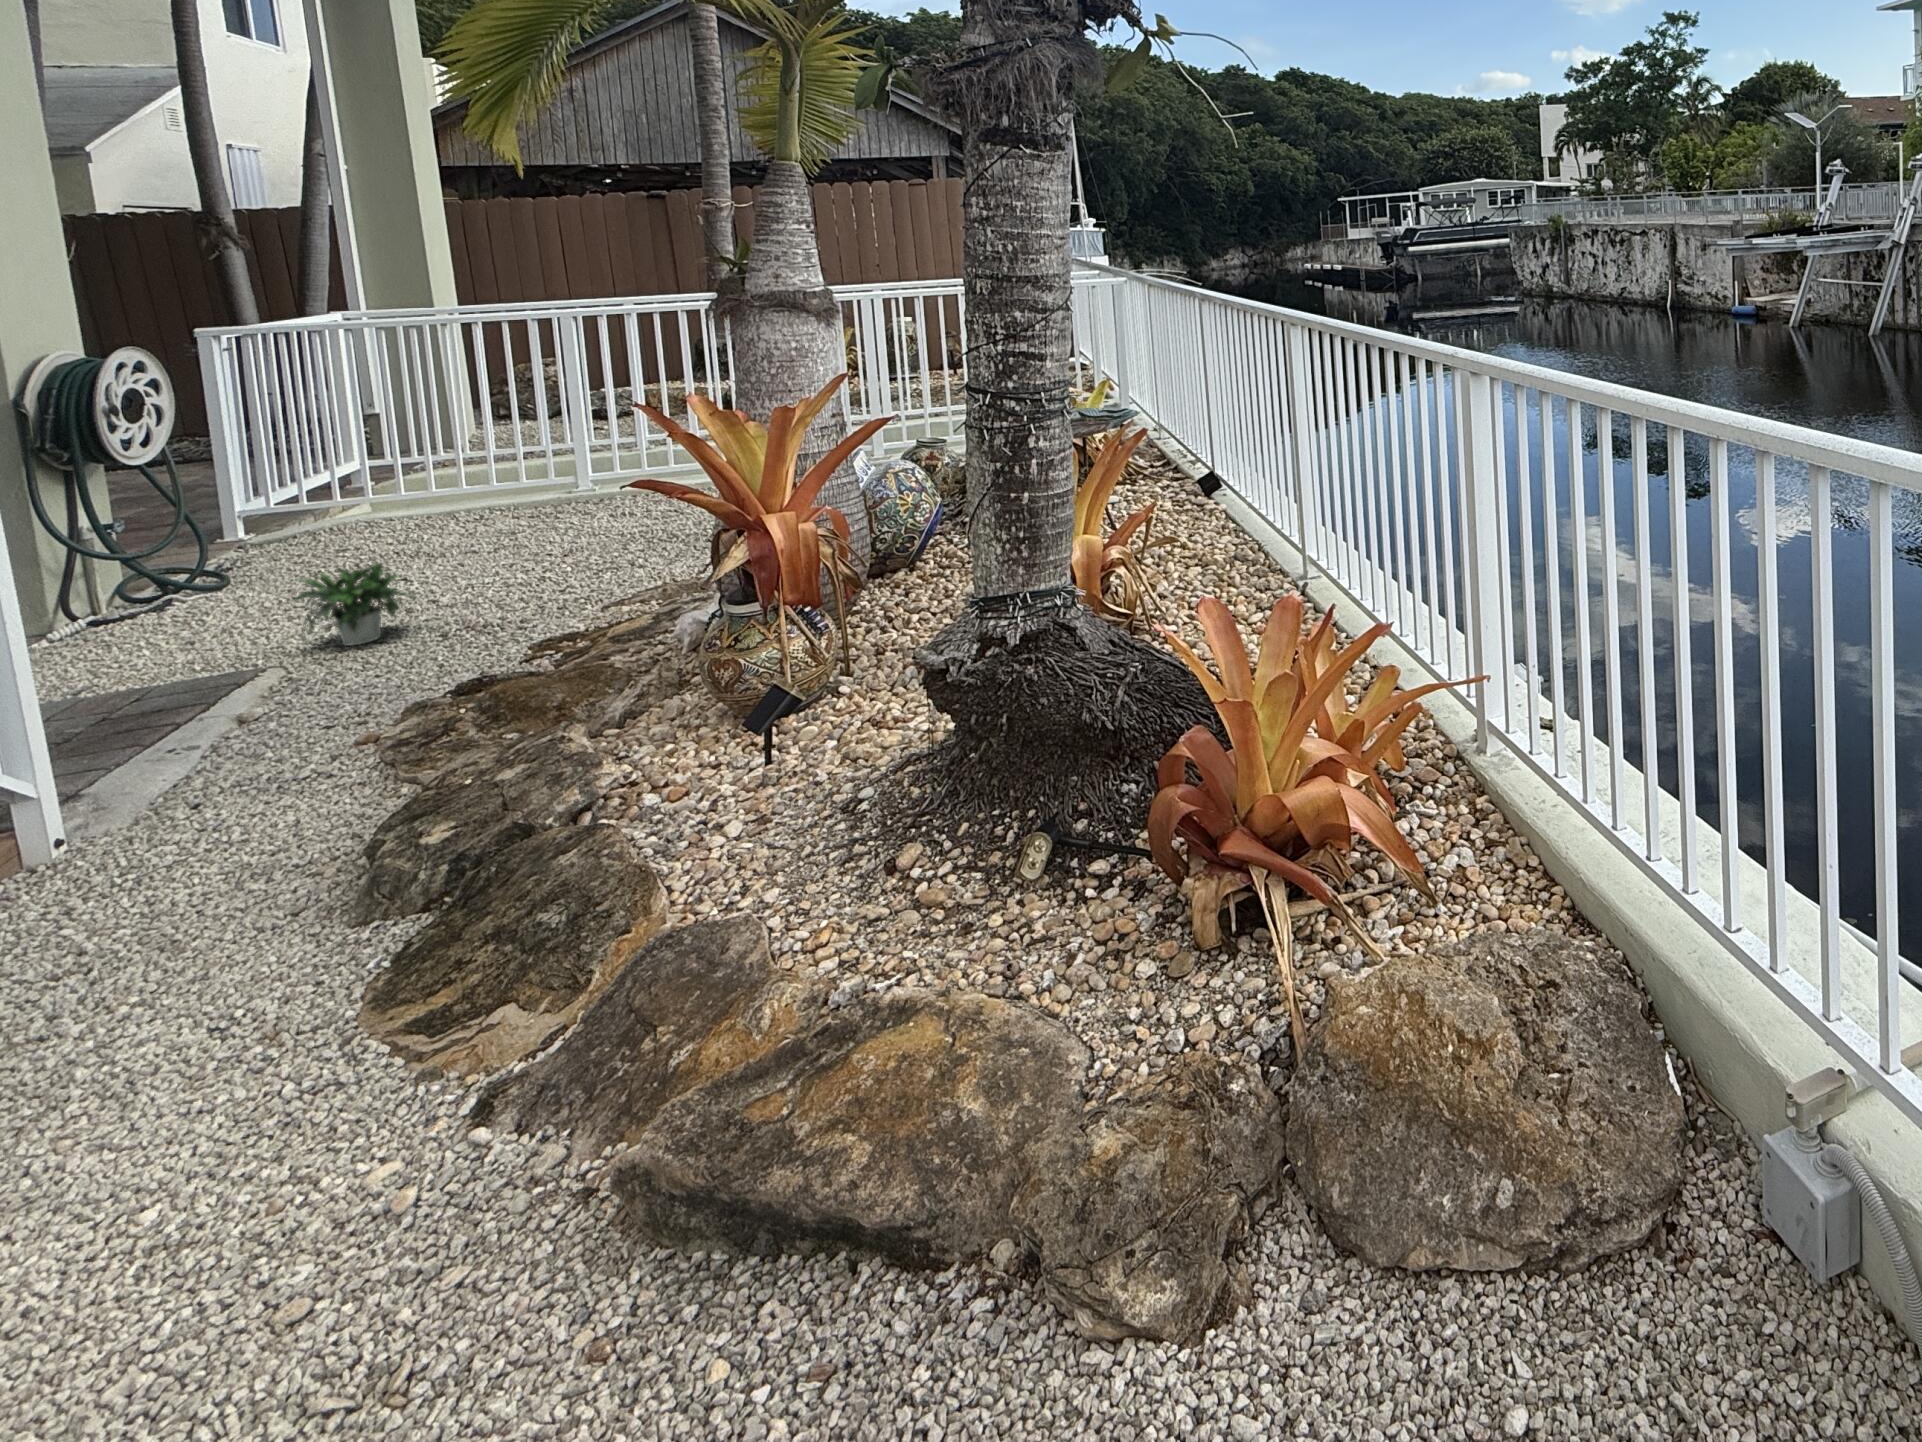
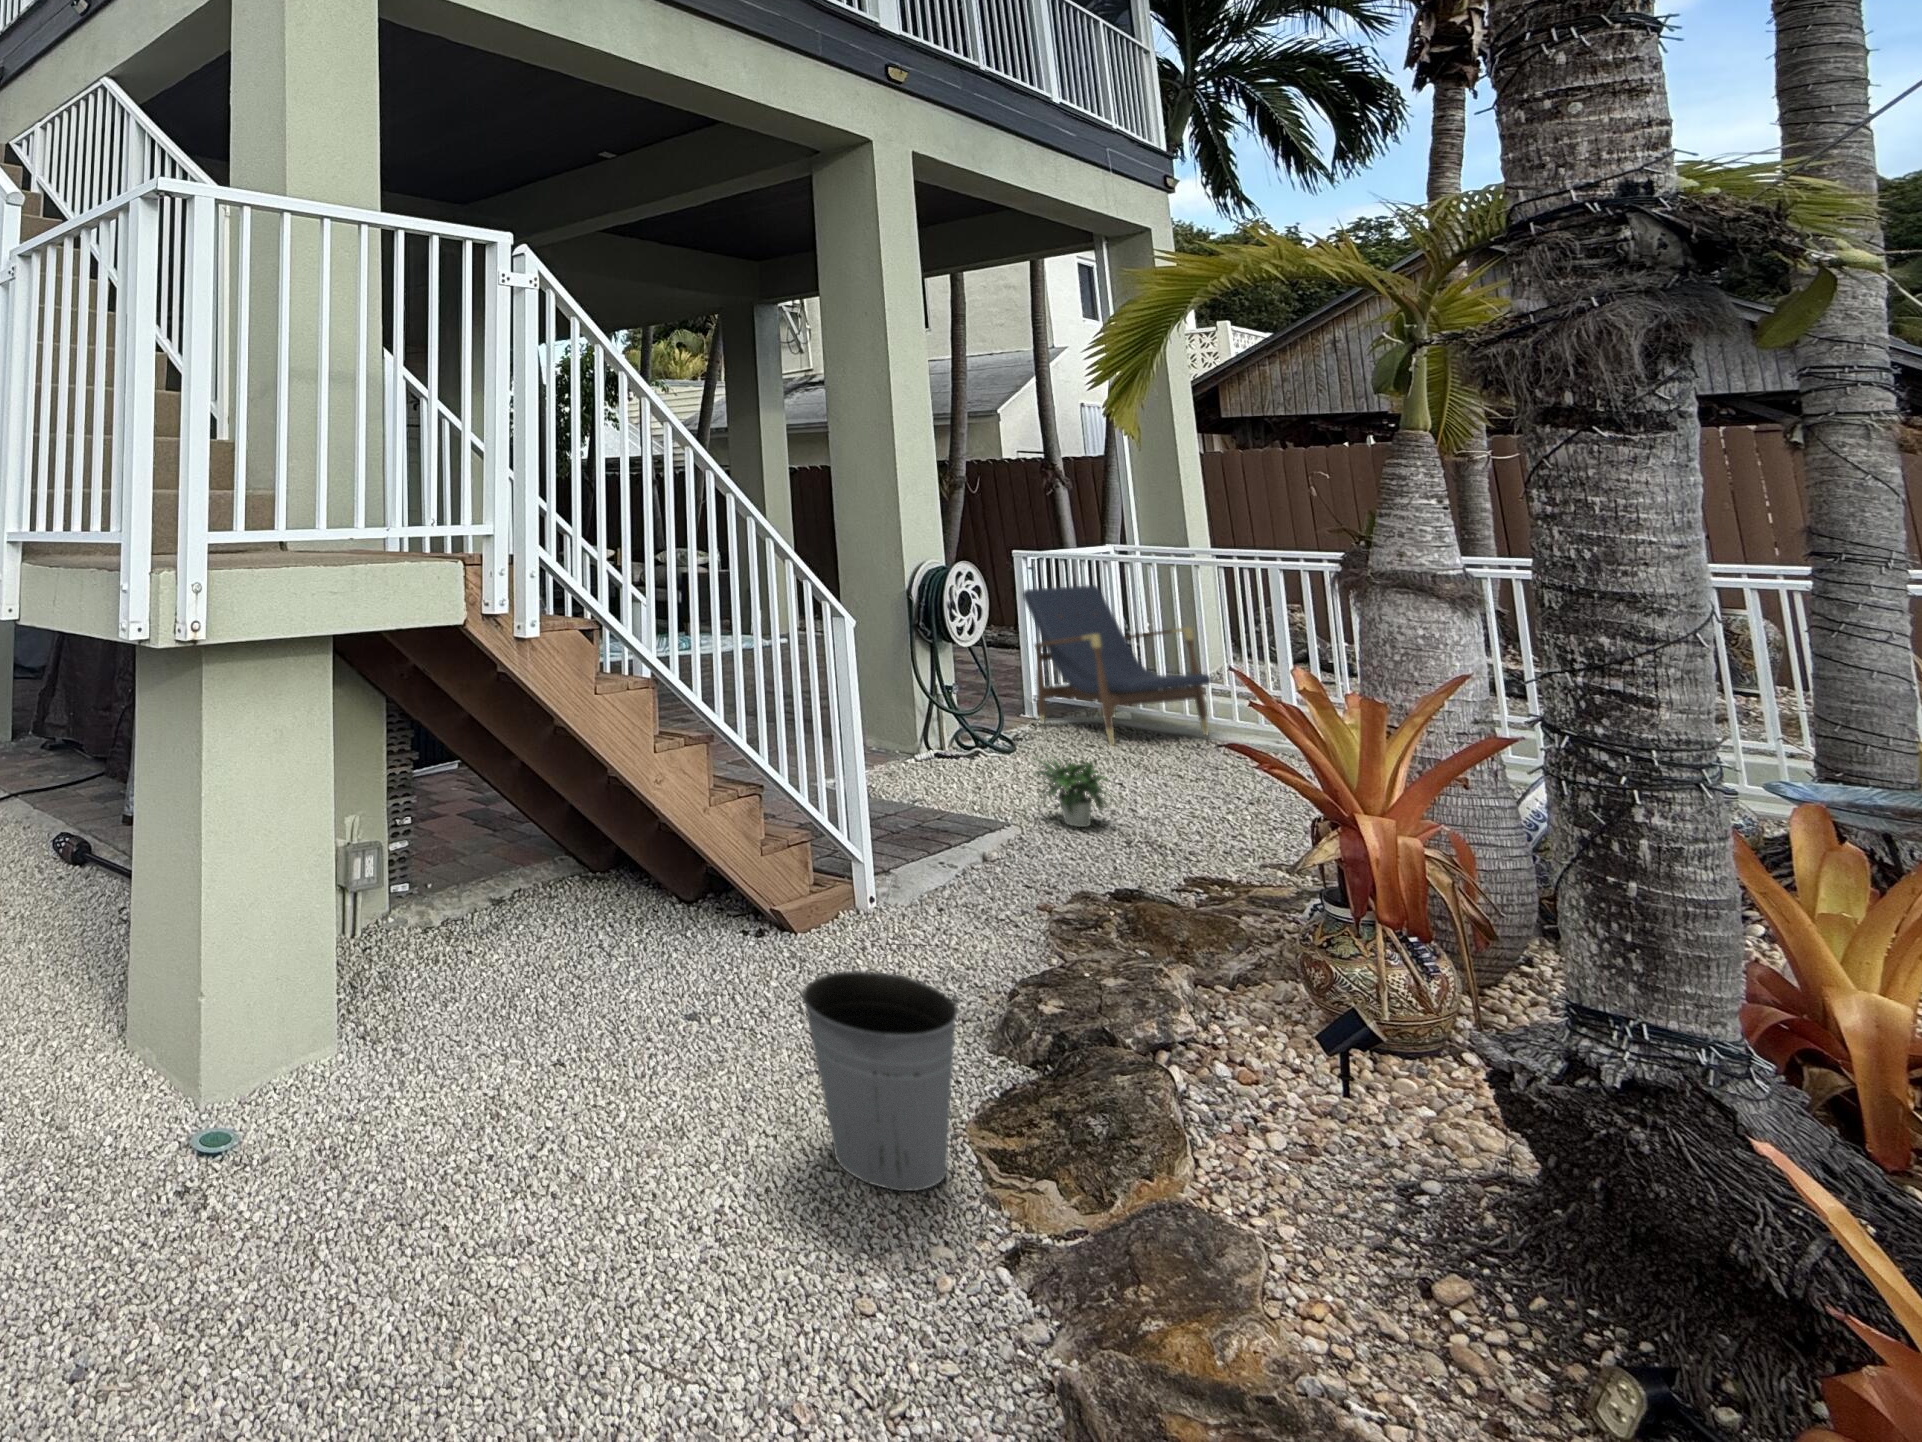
lounge chair: none [215,358,492,546] -> present [1023,585,1211,746]
bucket: none [65,866,362,1179] -> present [798,971,958,1191]

